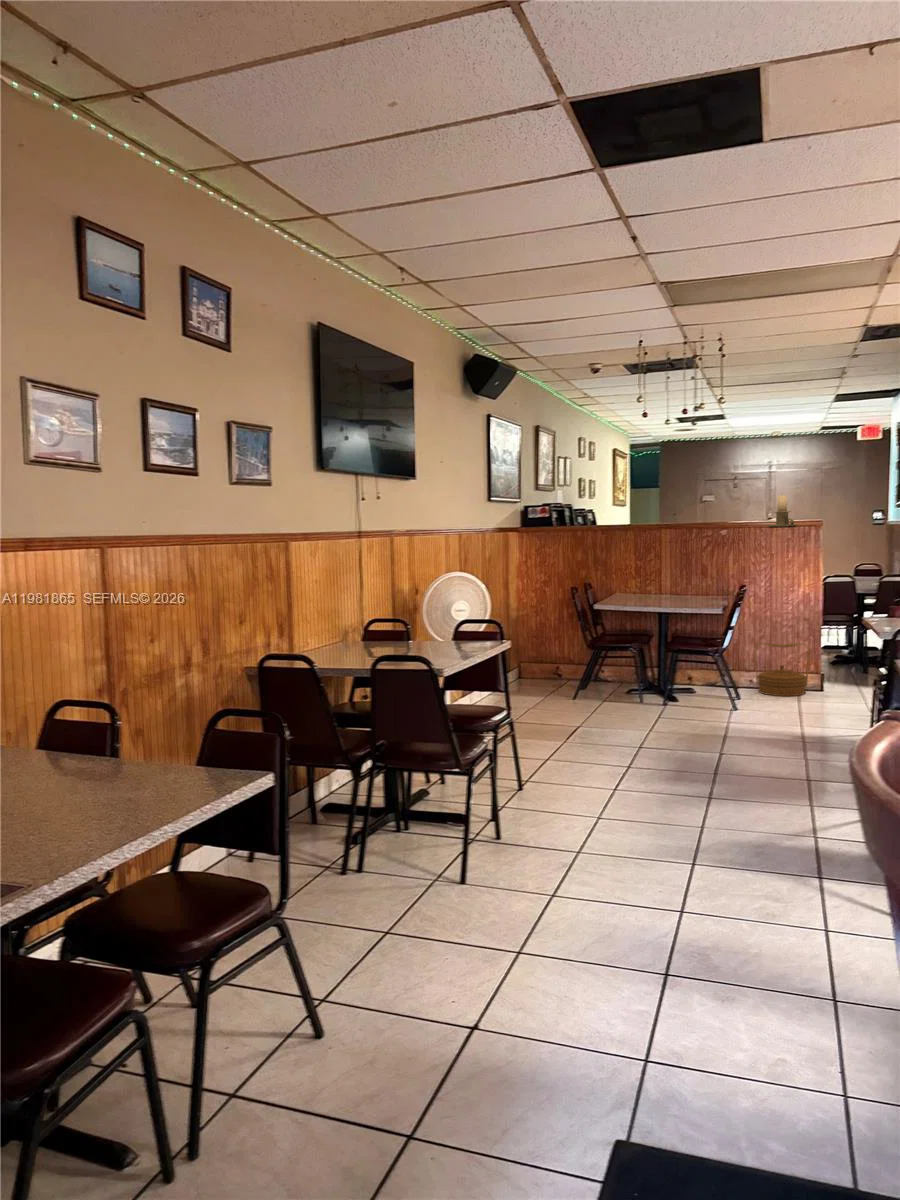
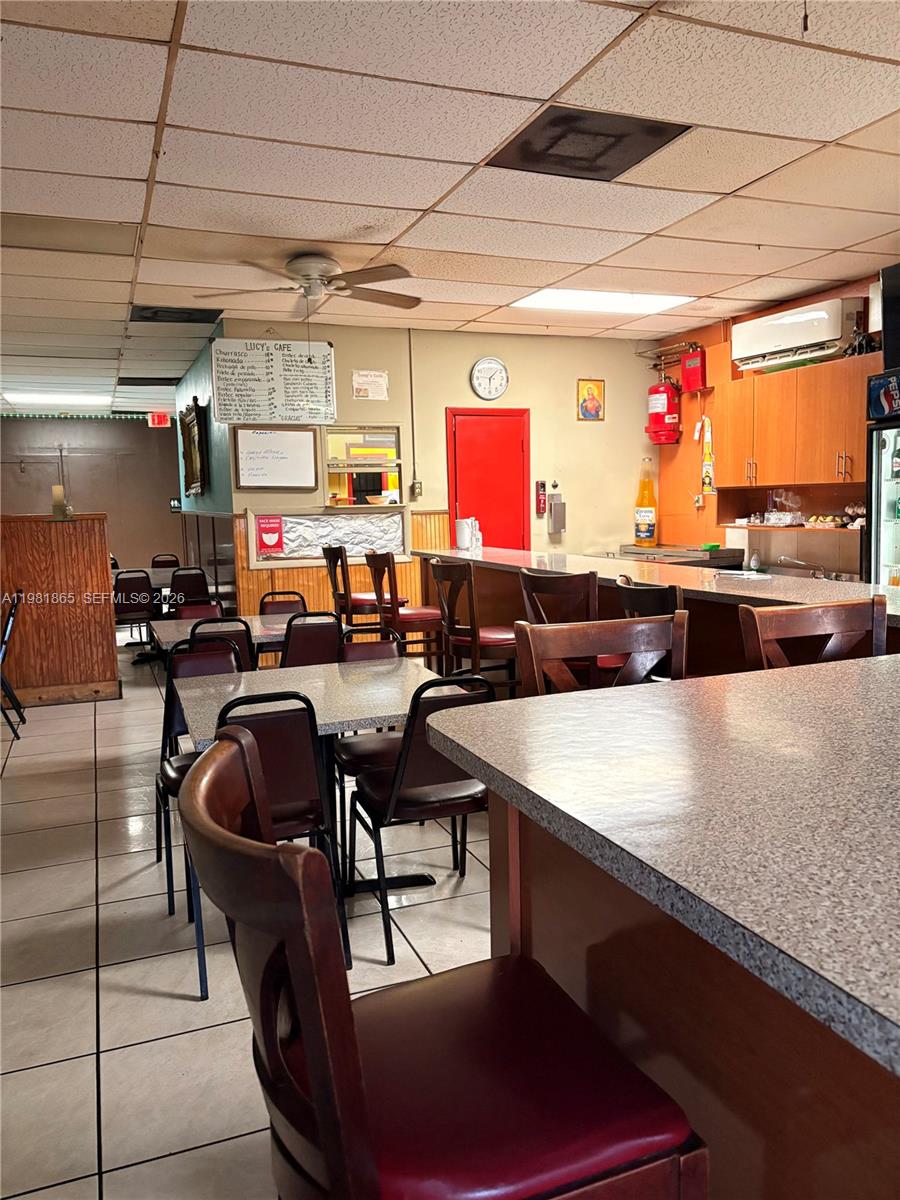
woven basket: present [755,643,809,696] -> none [41,650,104,712]

